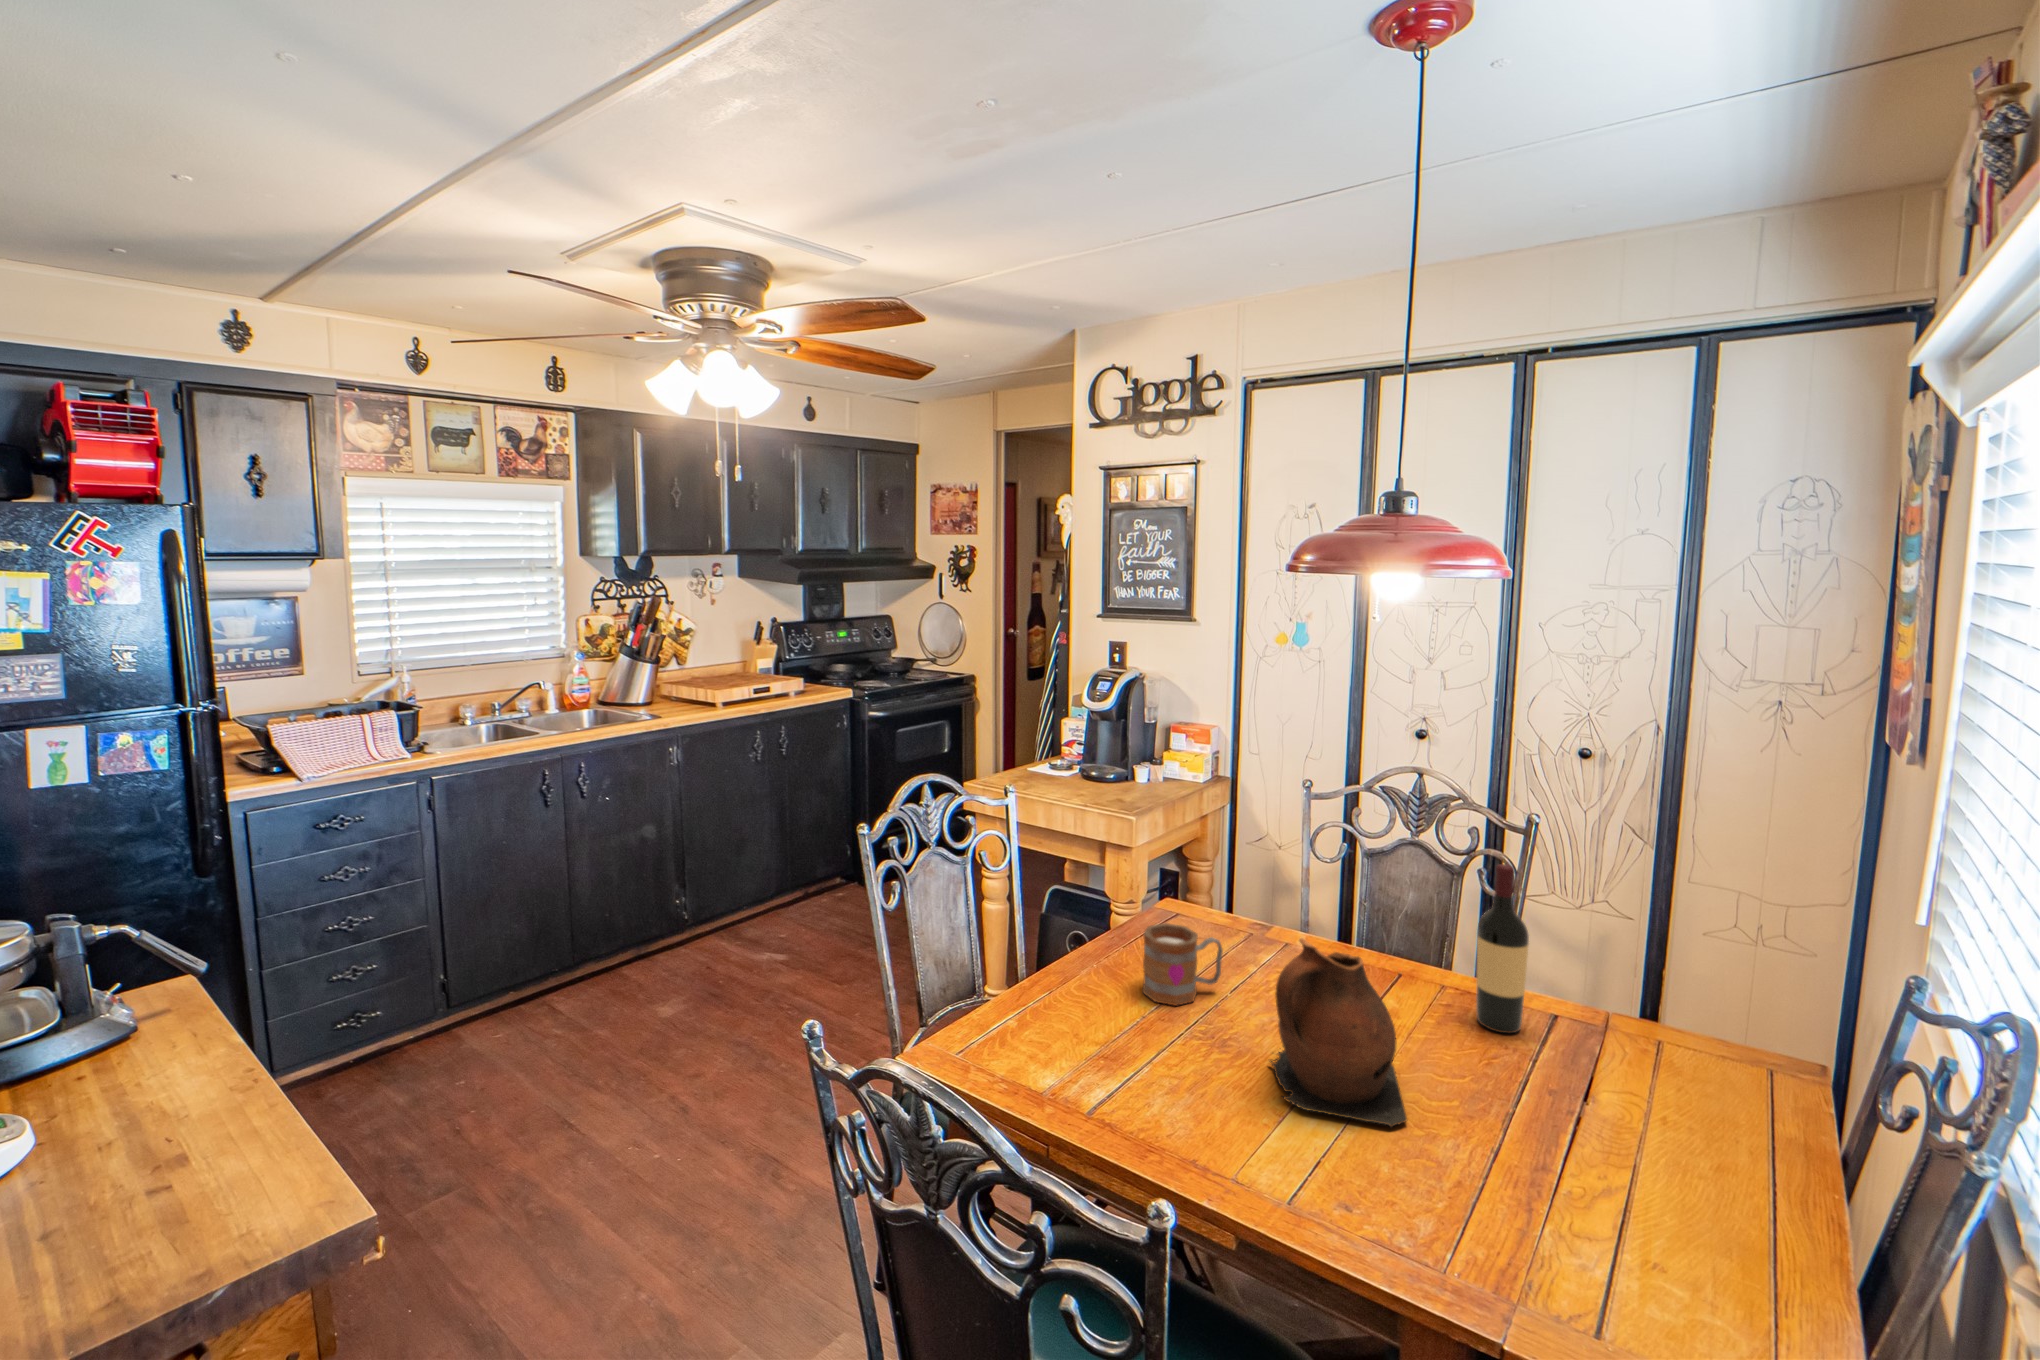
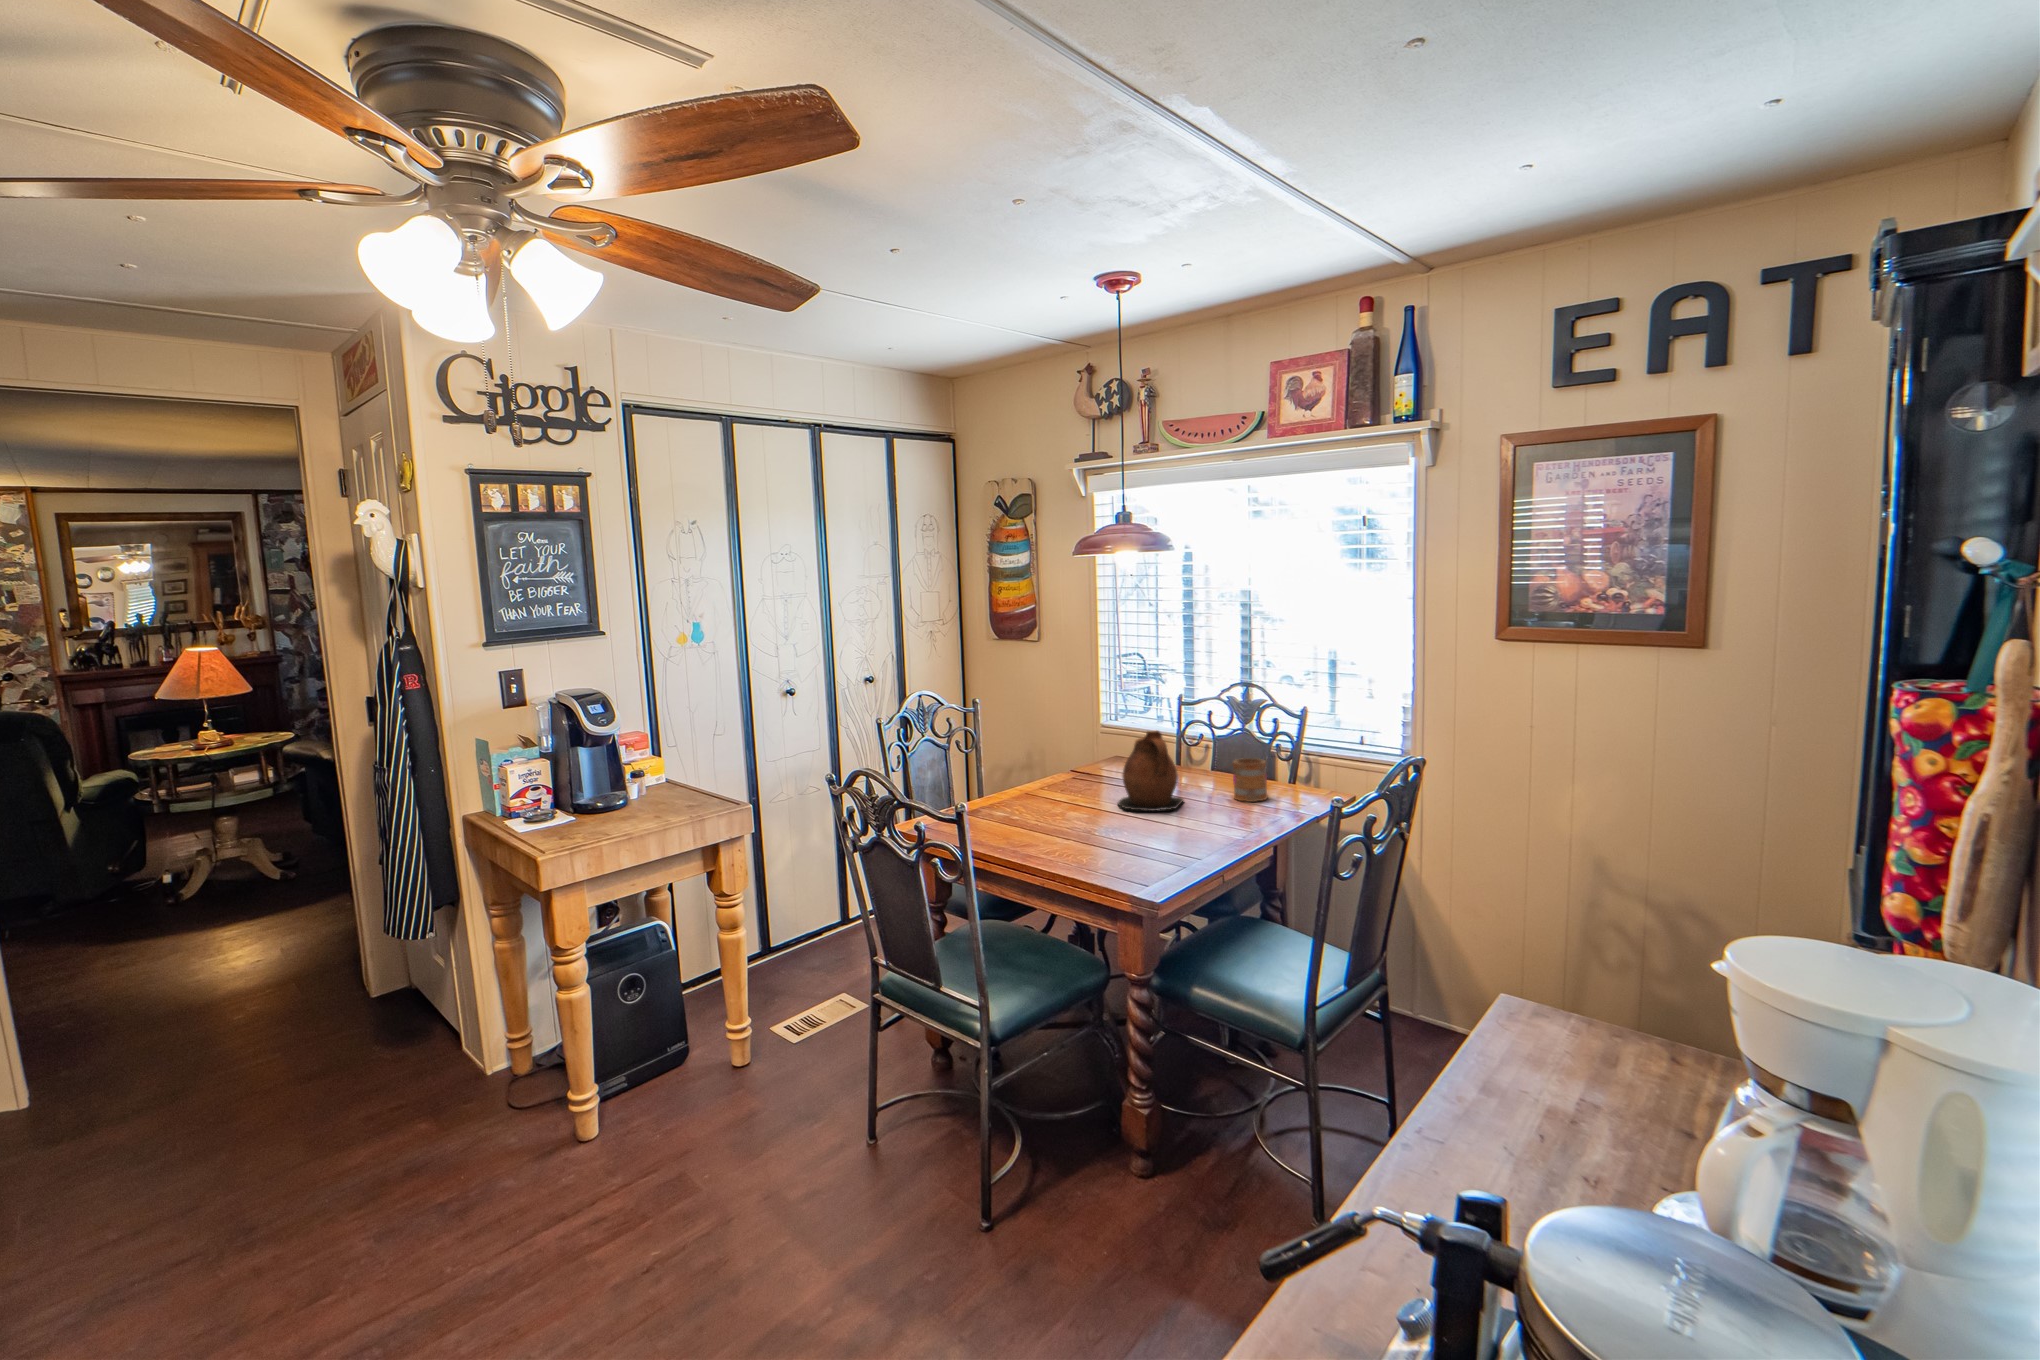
wine bottle: present [1476,864,1529,1033] -> none [1073,698,1097,784]
mug: present [1143,923,1223,1006] -> present [1233,758,1268,802]

